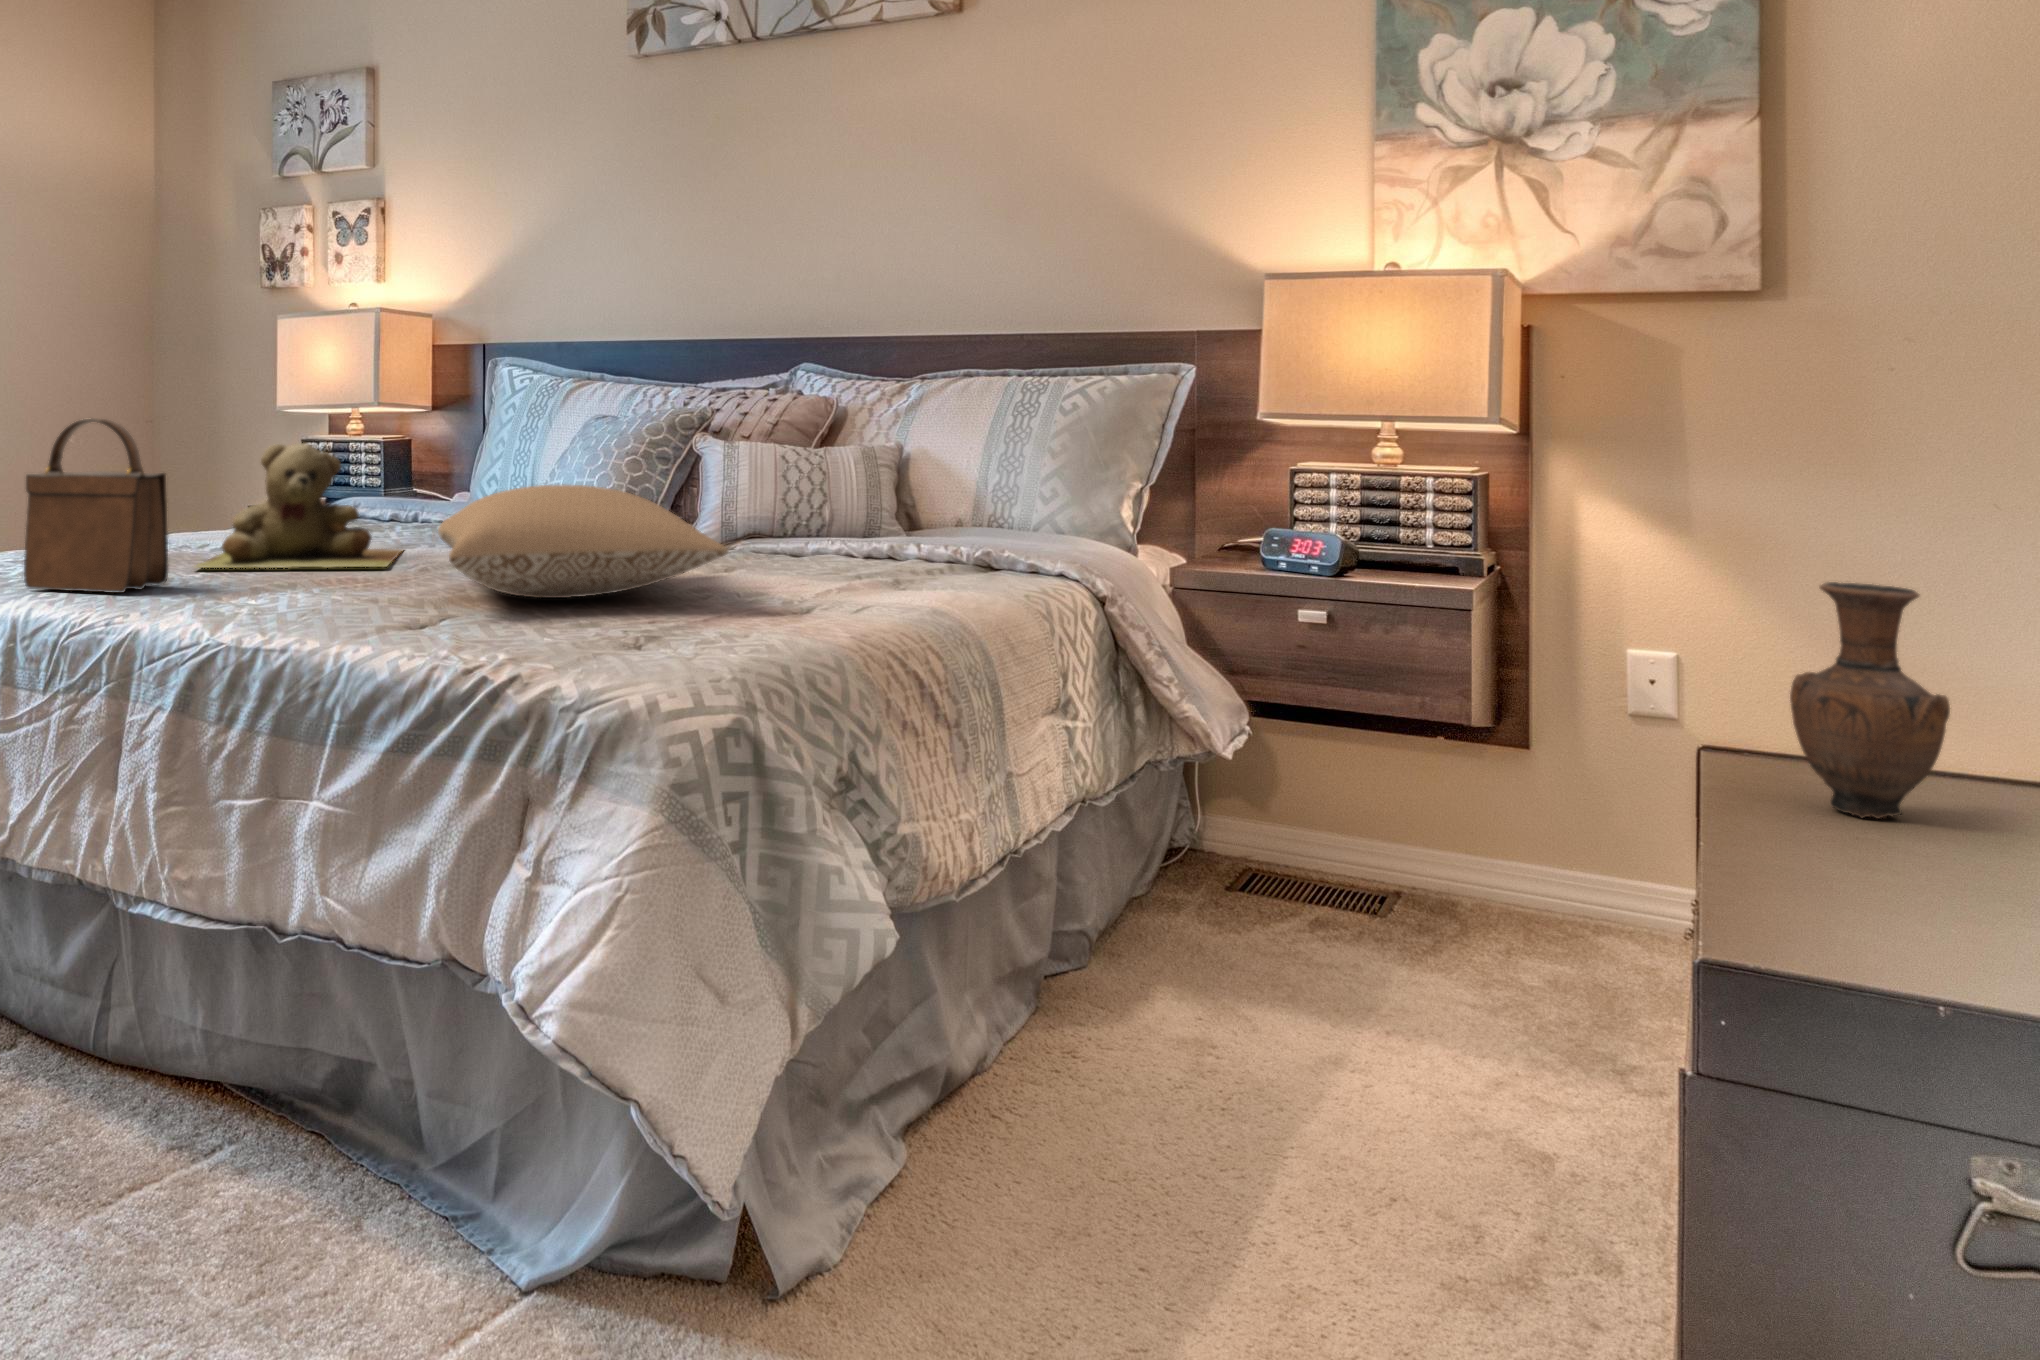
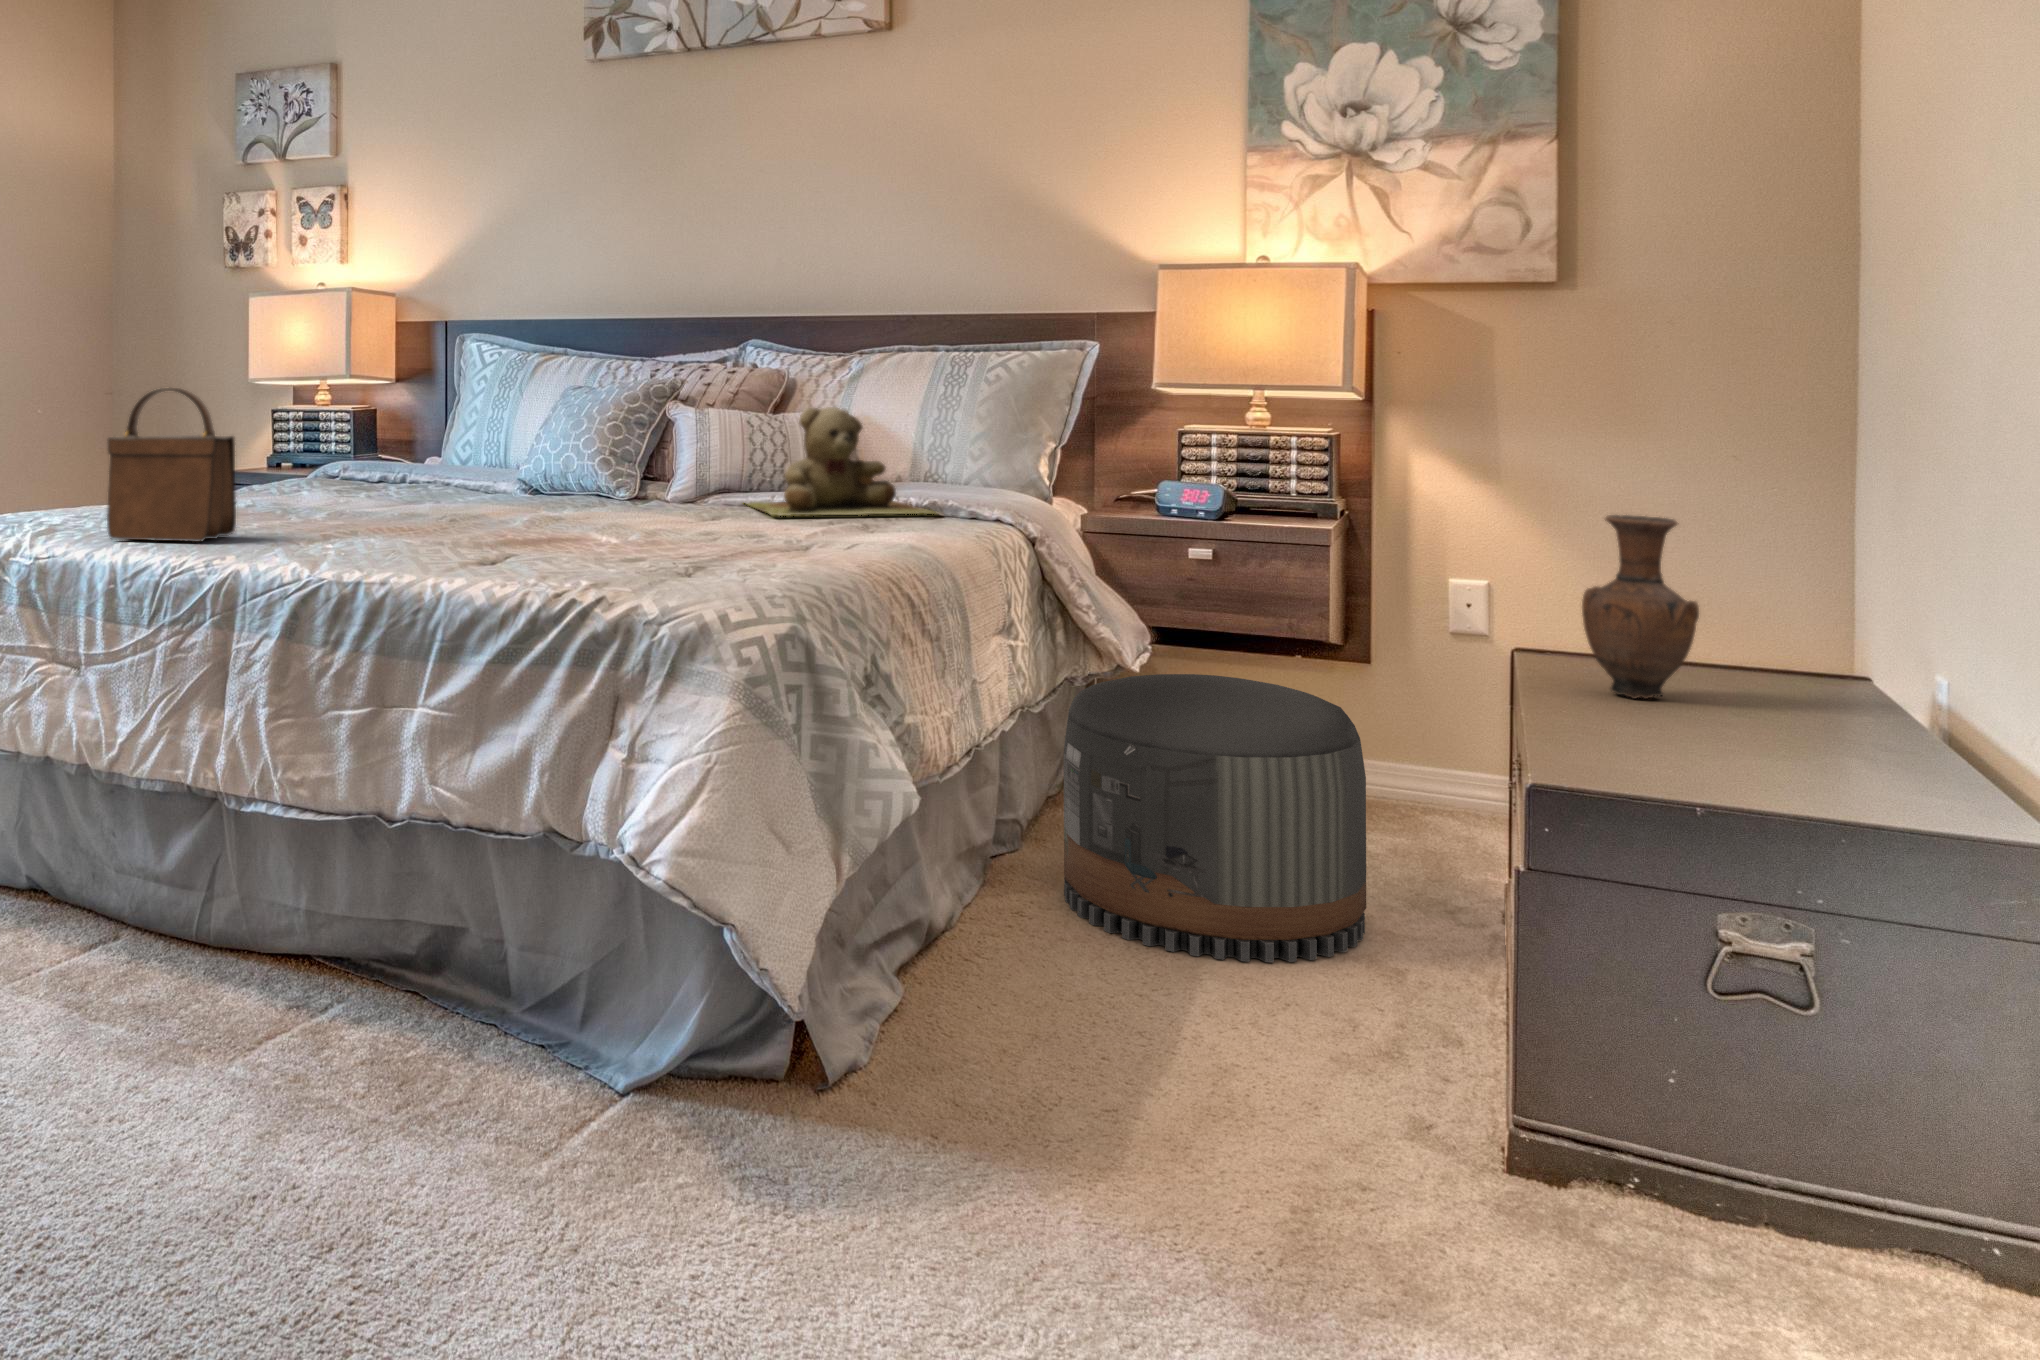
teddy bear: present [196,444,402,568] -> present [743,407,936,516]
pillow: present [438,484,728,598] -> none [473,444,743,541]
pouf: none [1130,763,1510,1135] -> present [1064,674,1366,962]

